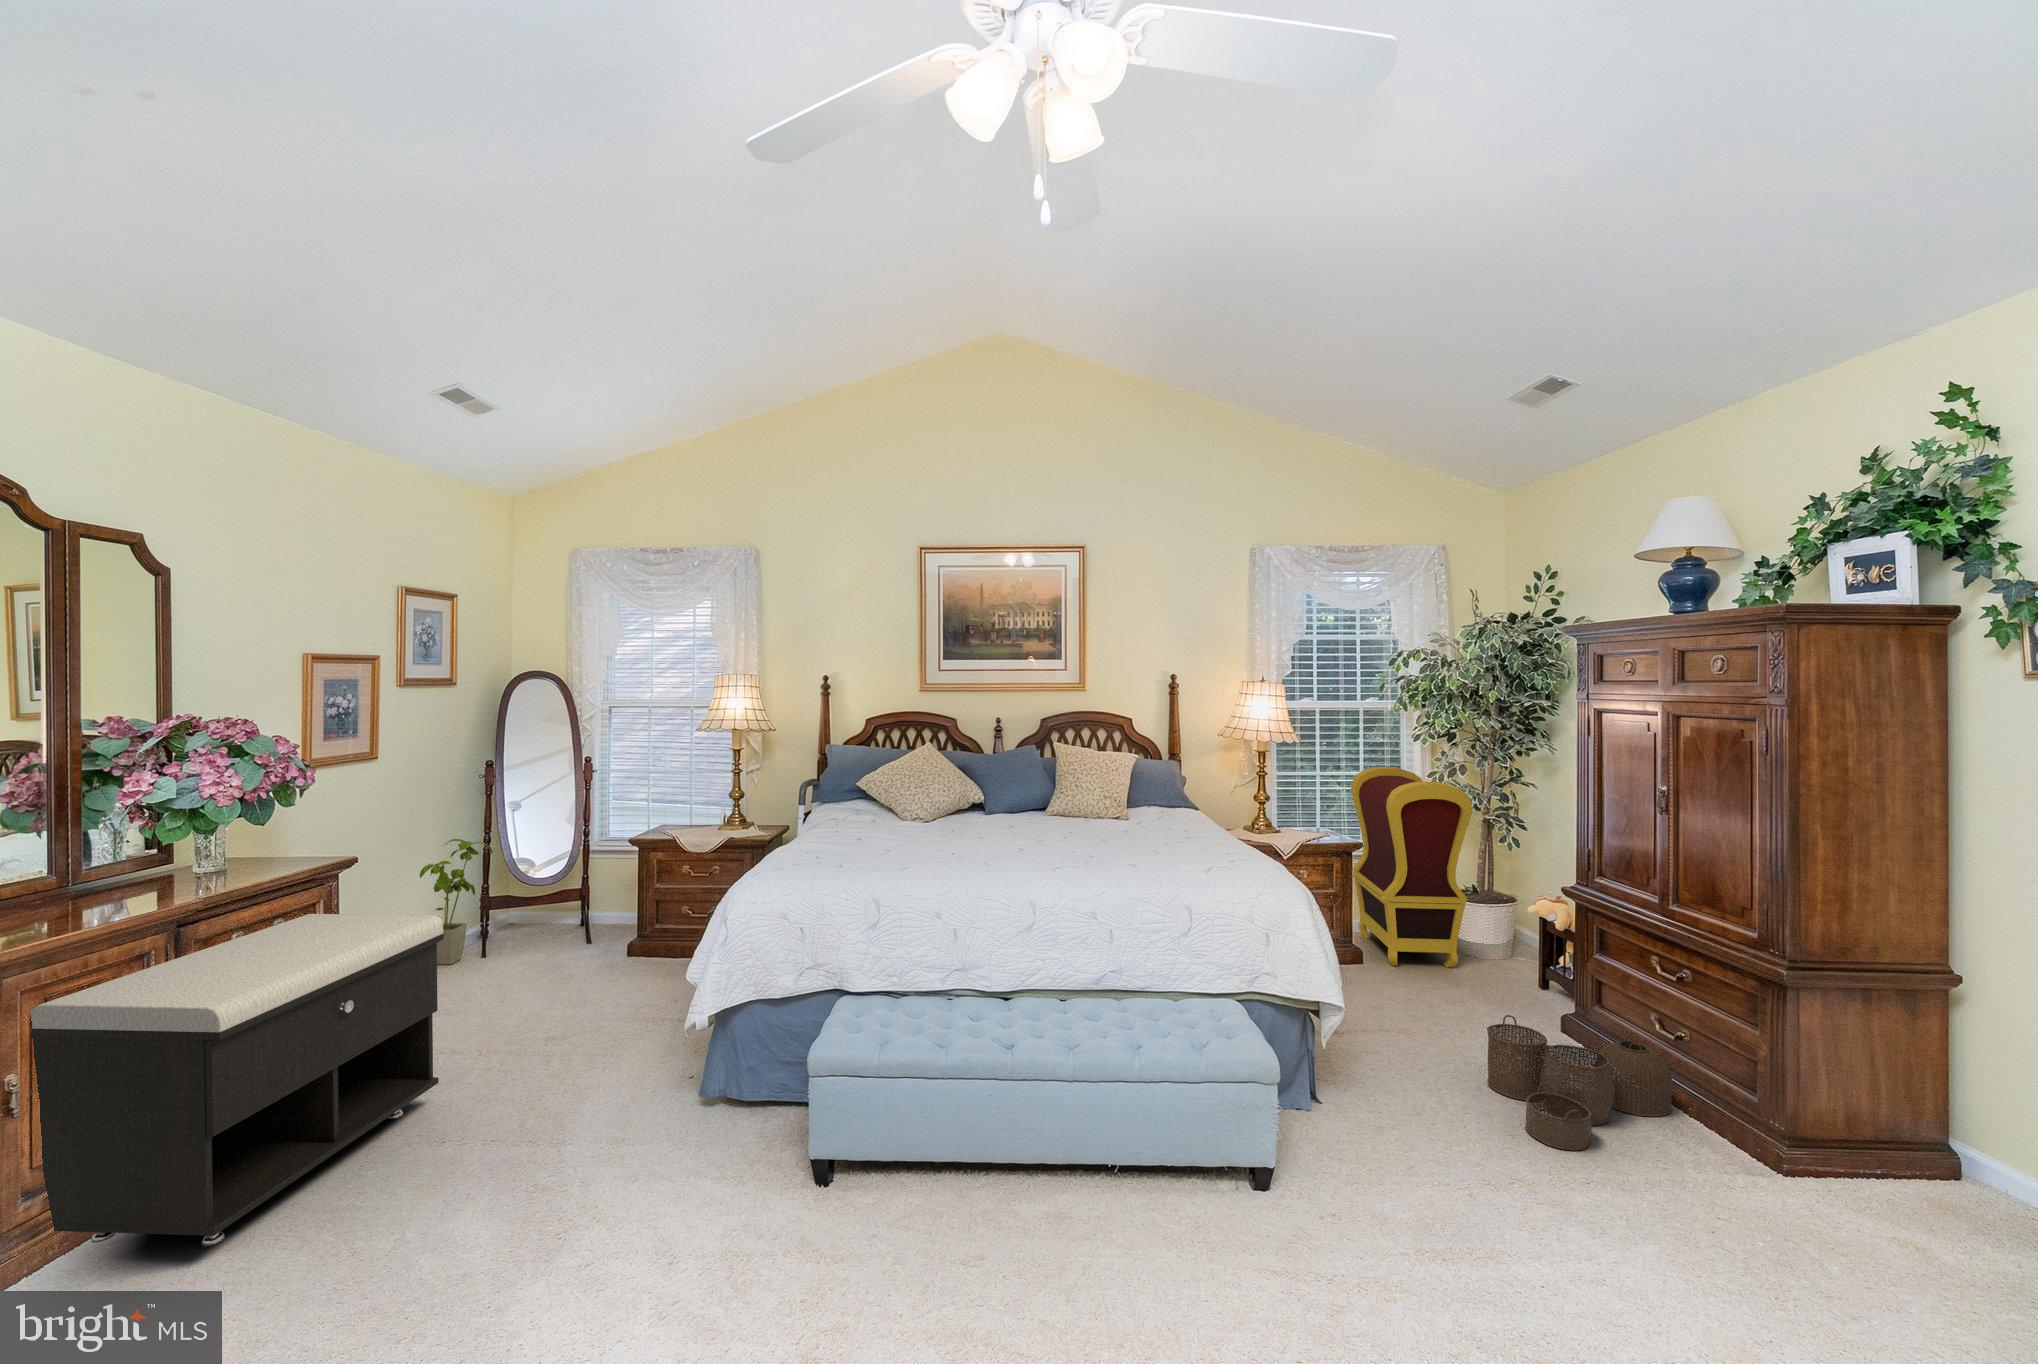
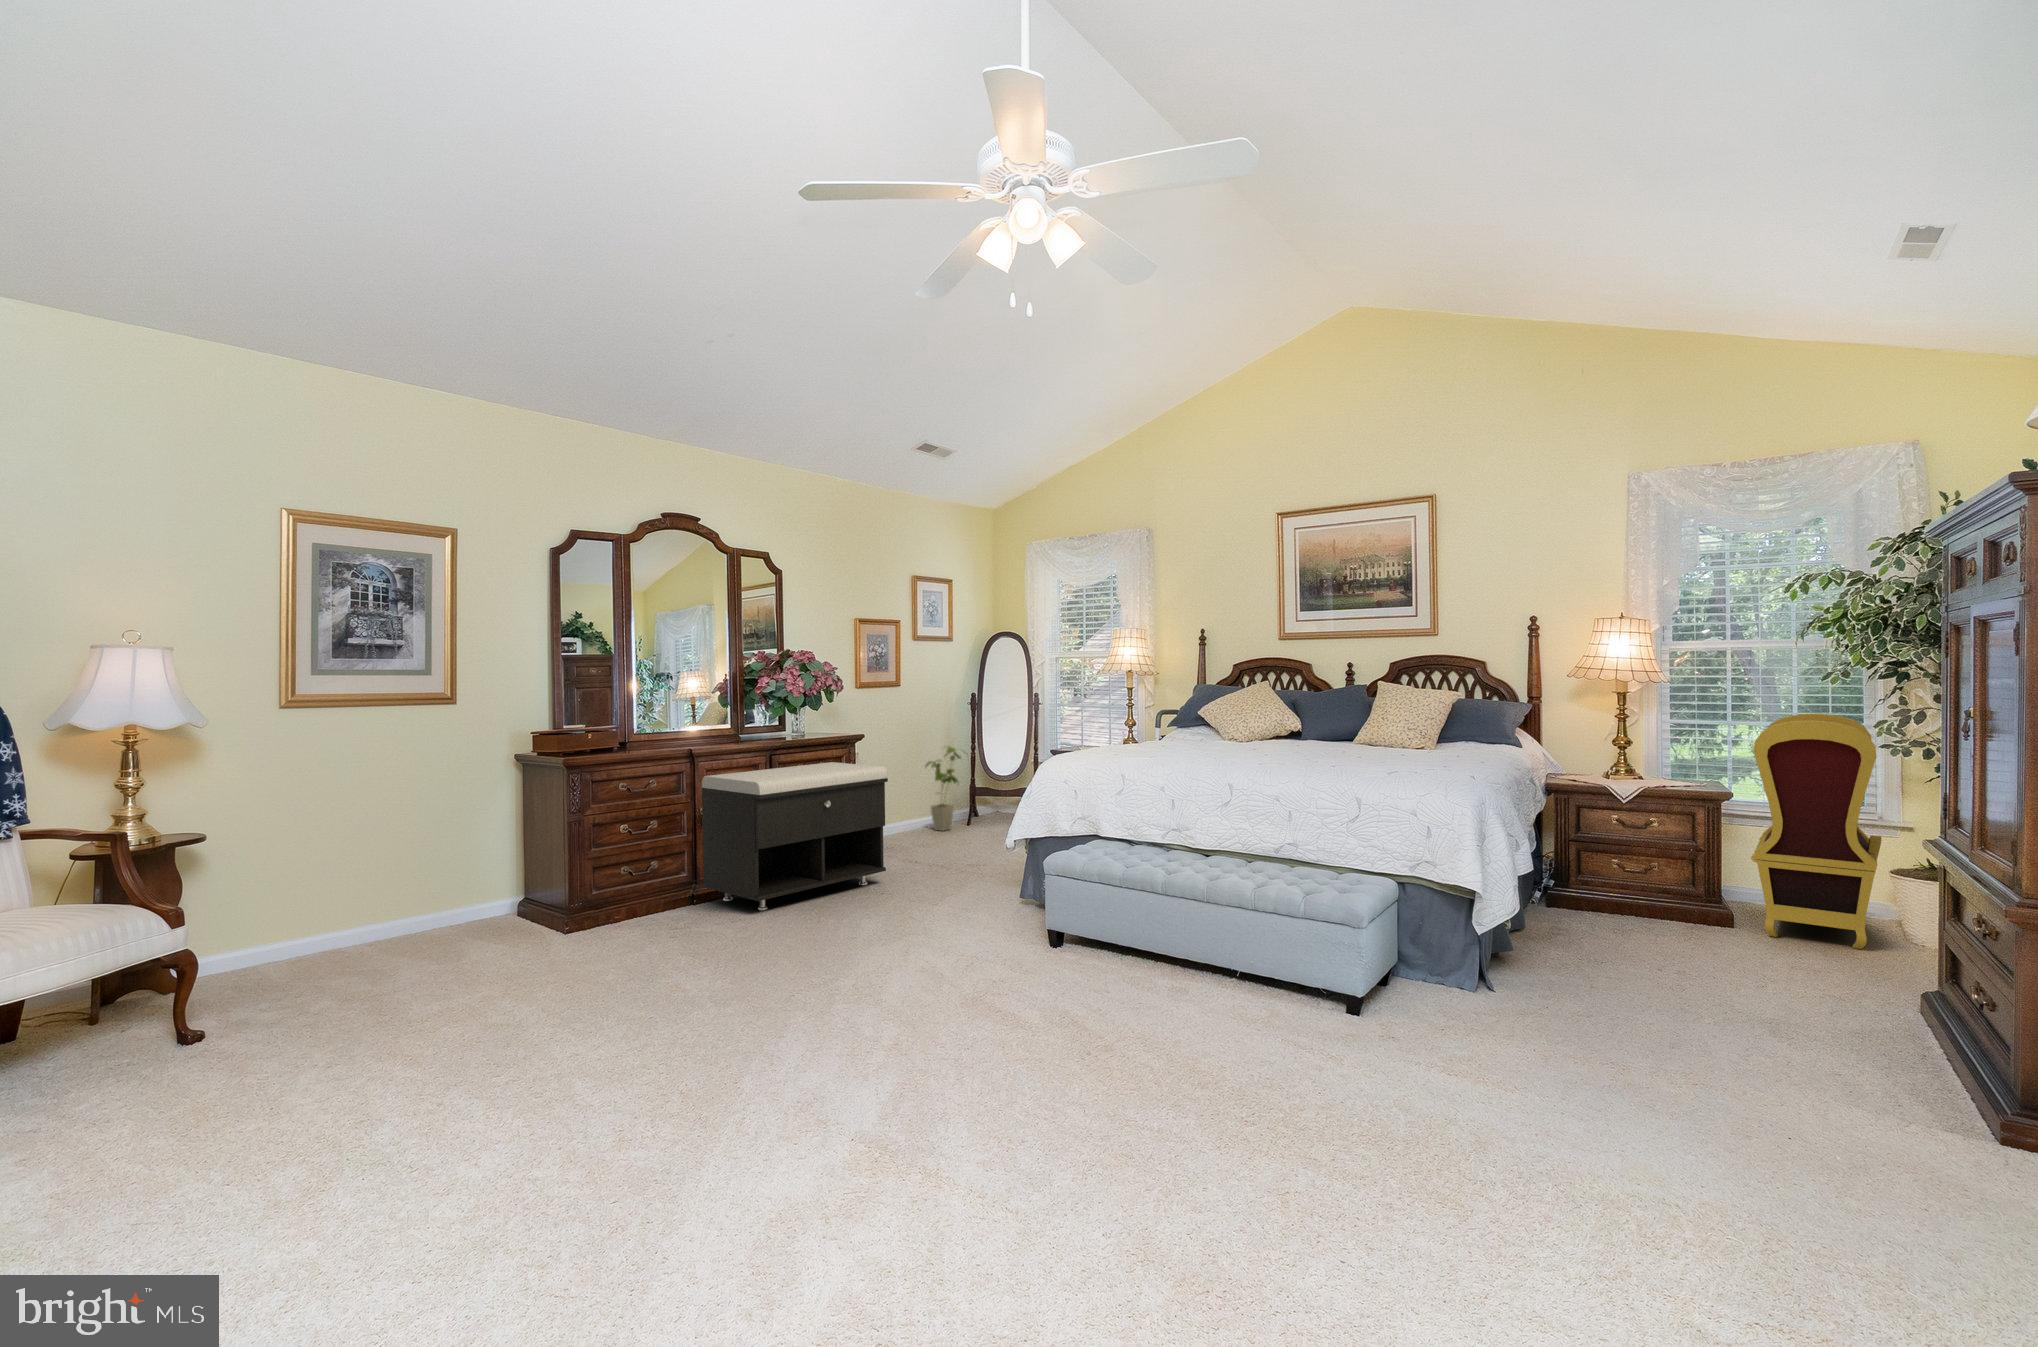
woven basket: present [1487,1015,1672,1151] -> none [1695,951,1959,1082]

